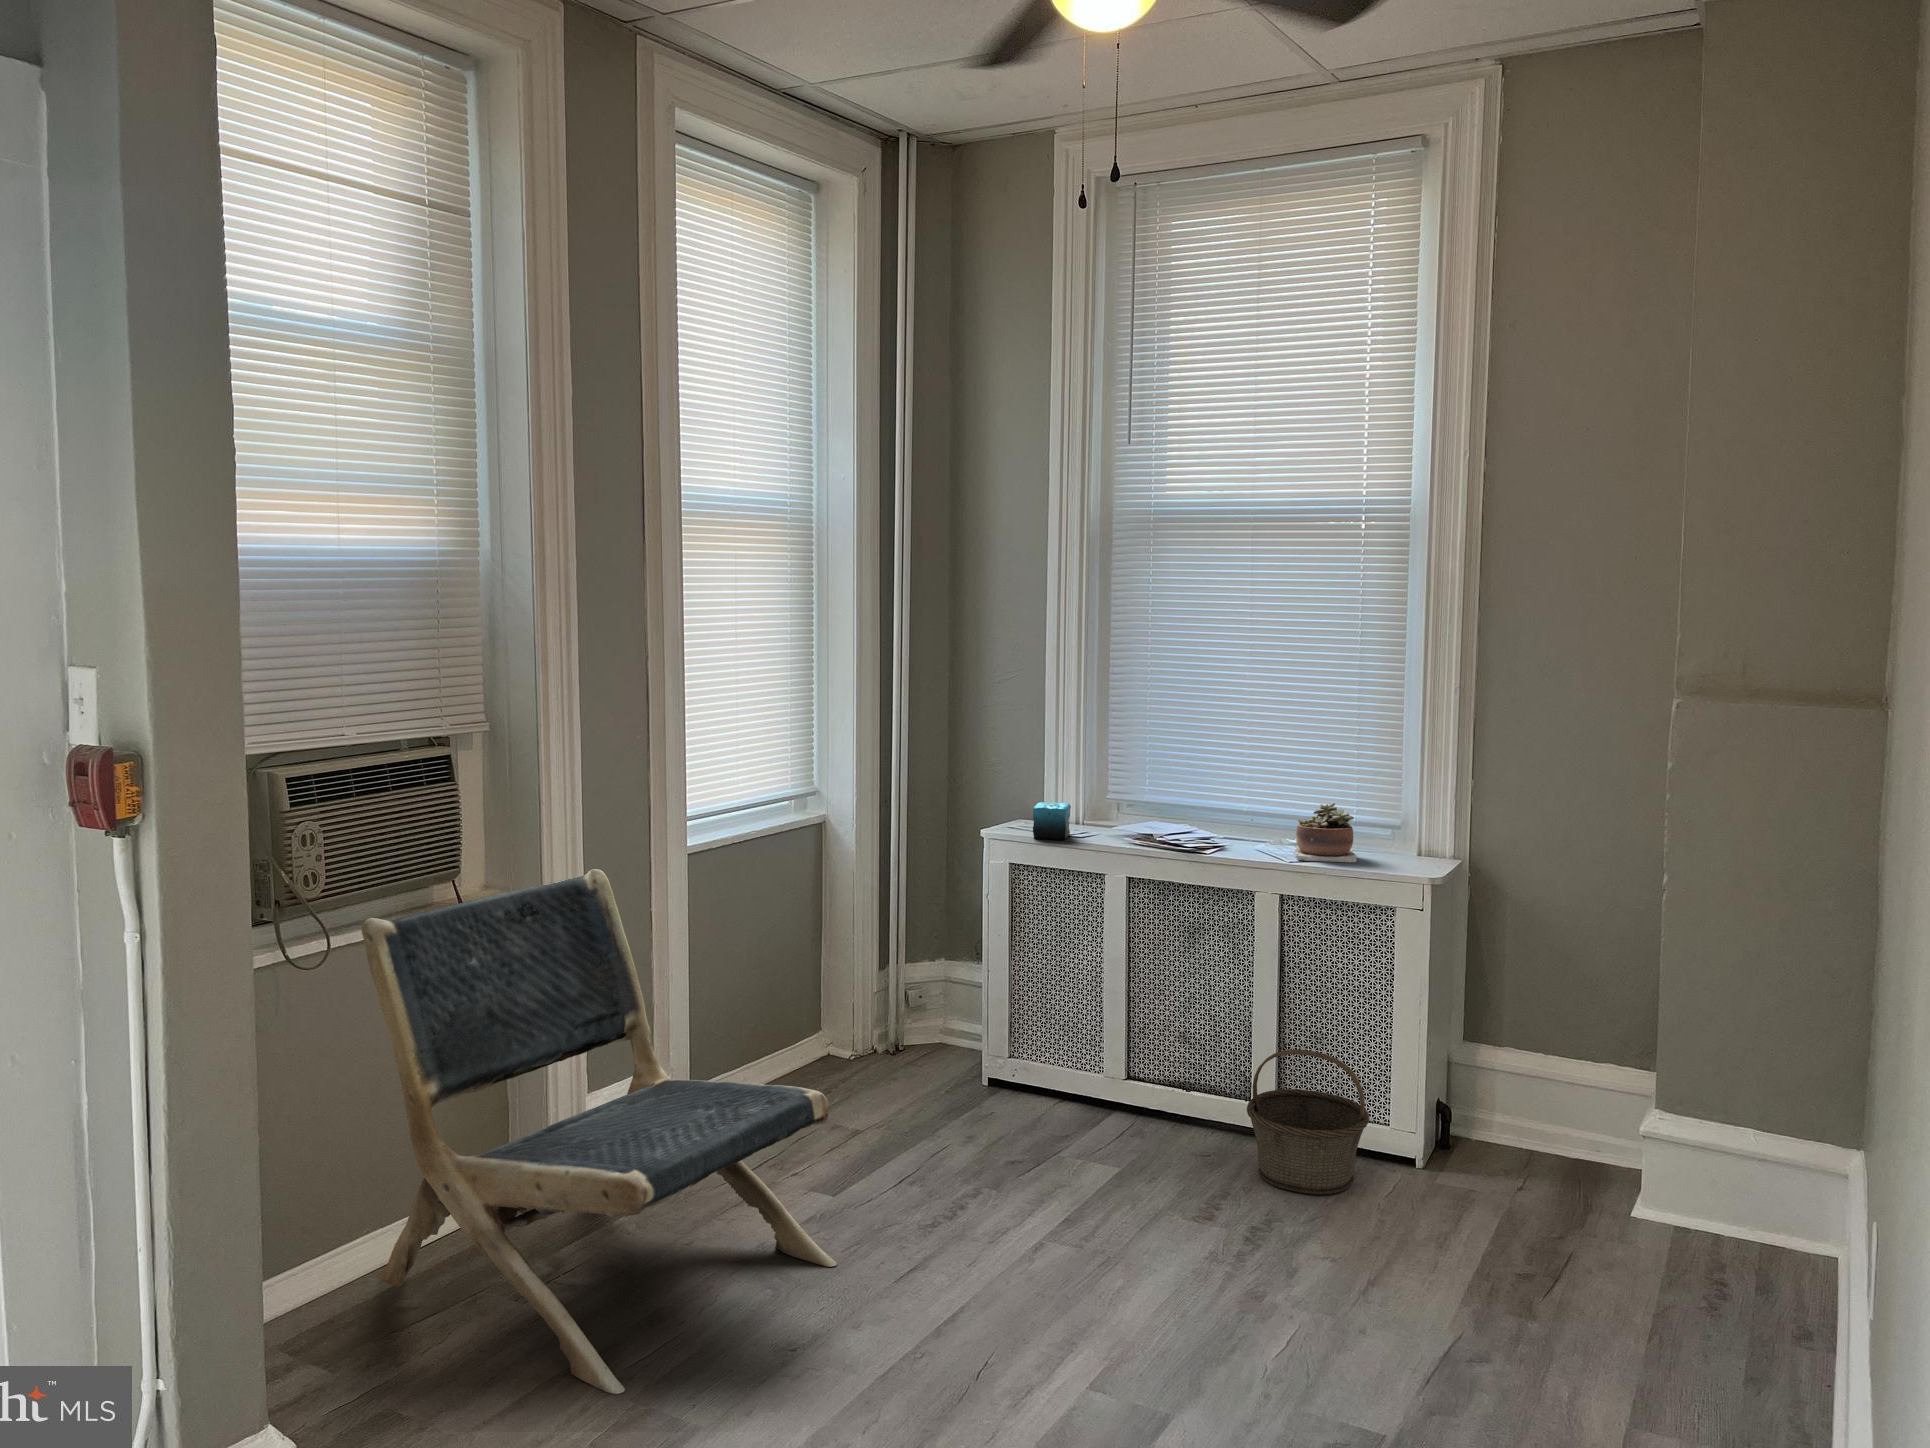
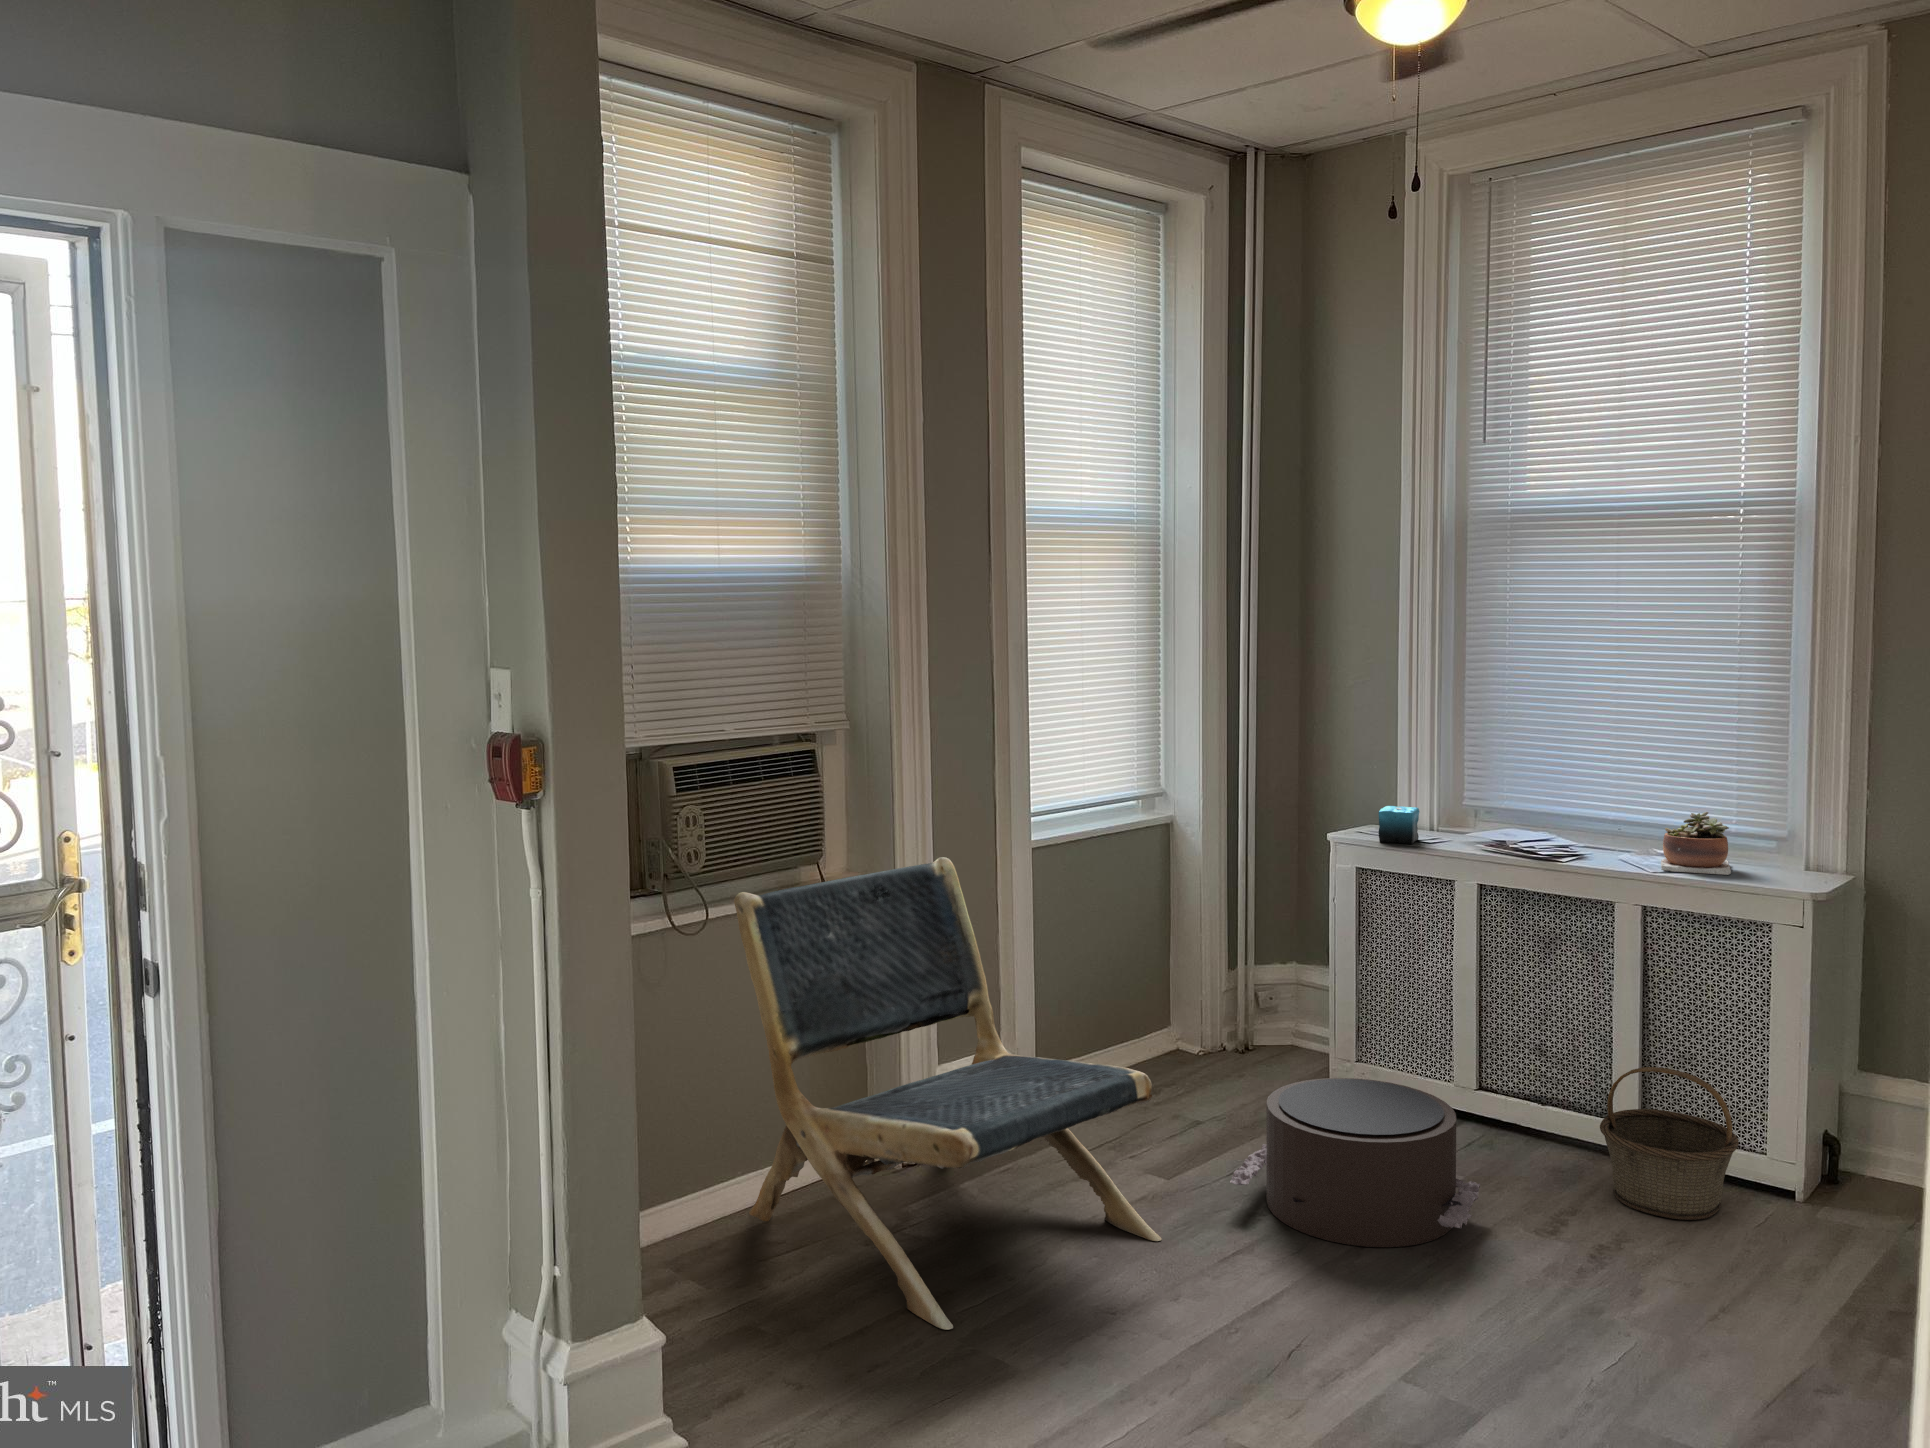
pouf: none [903,1079,1143,1251] -> present [1230,1078,1480,1247]

